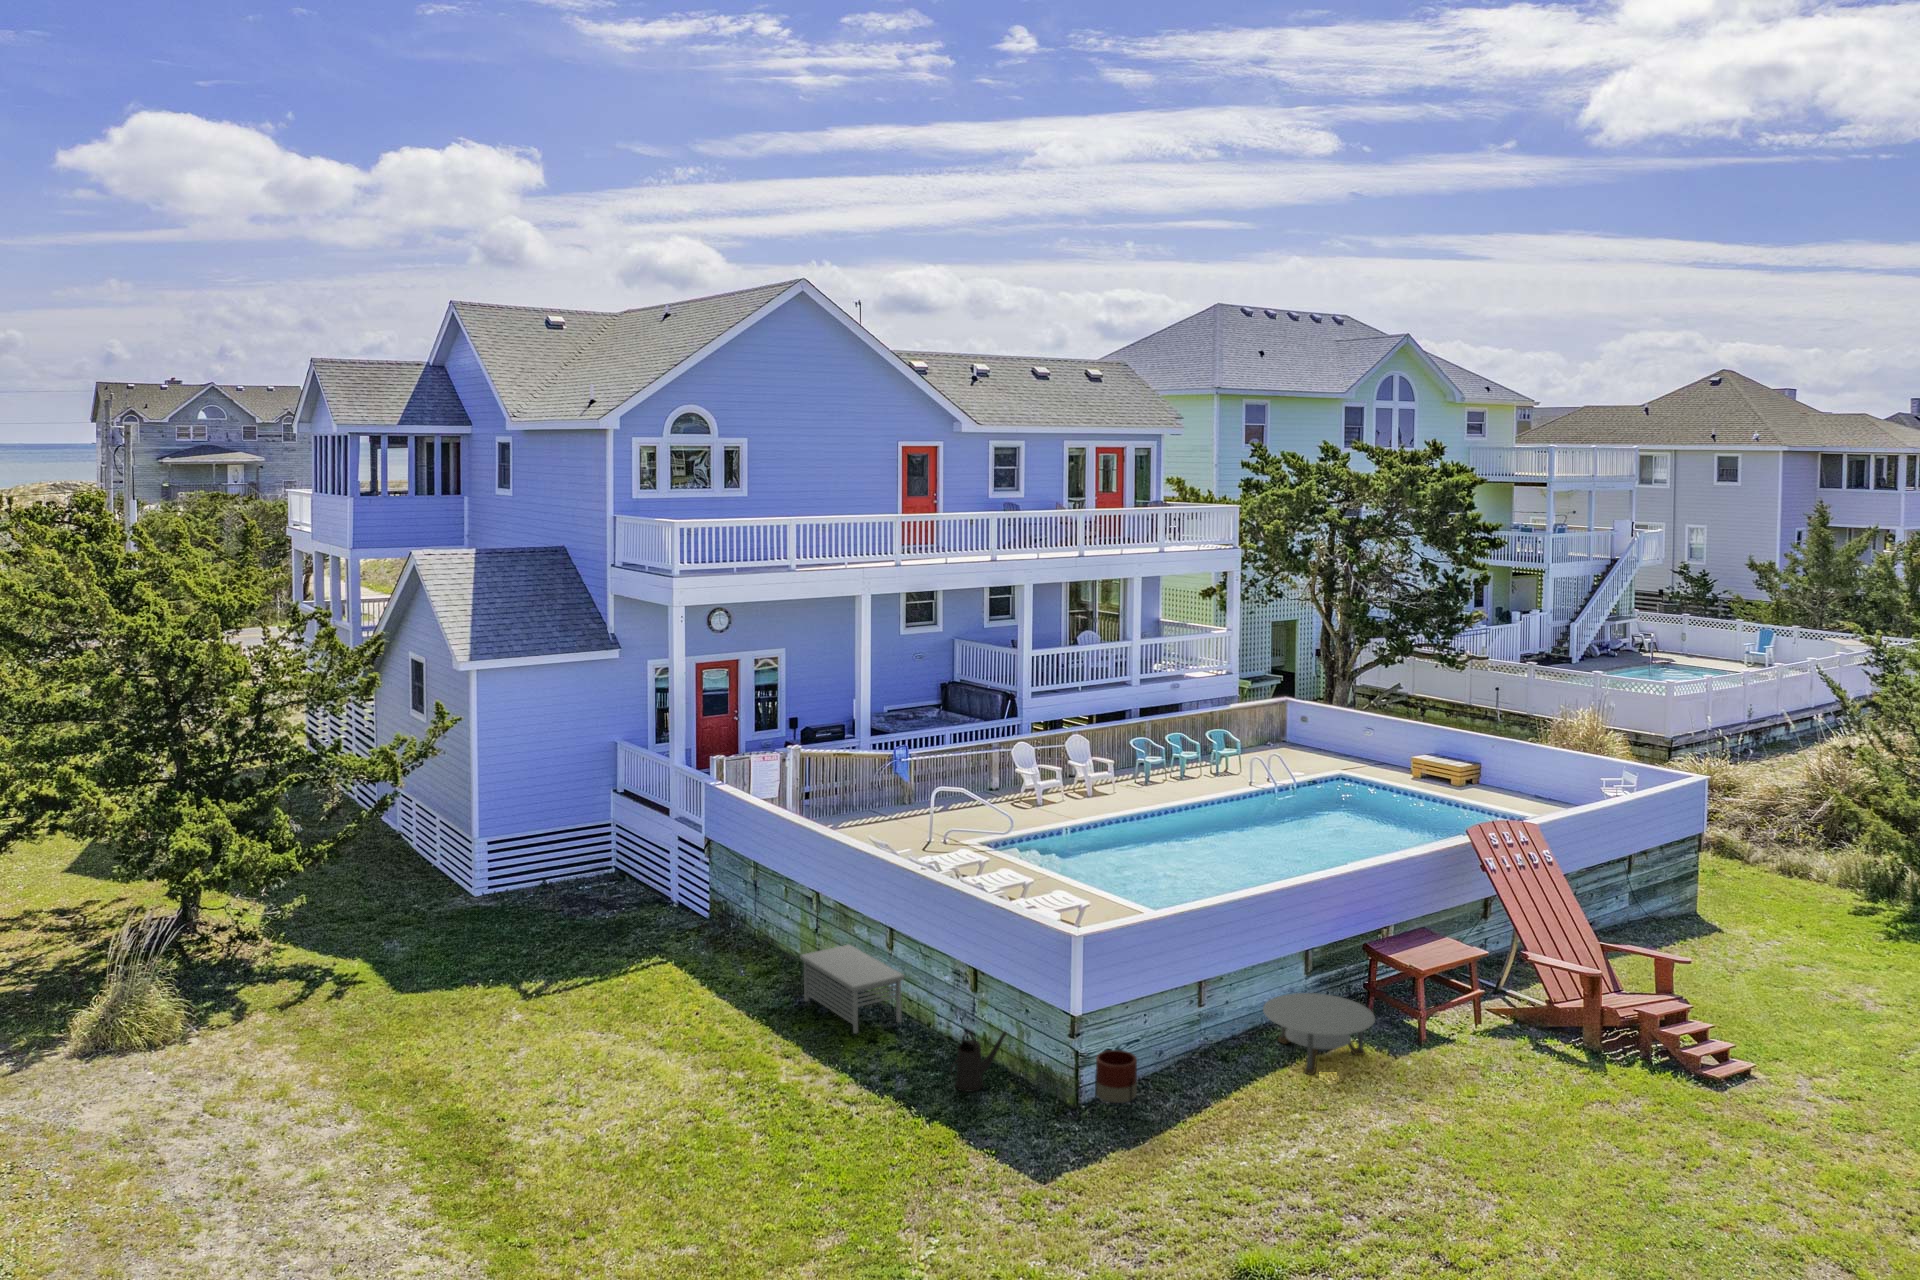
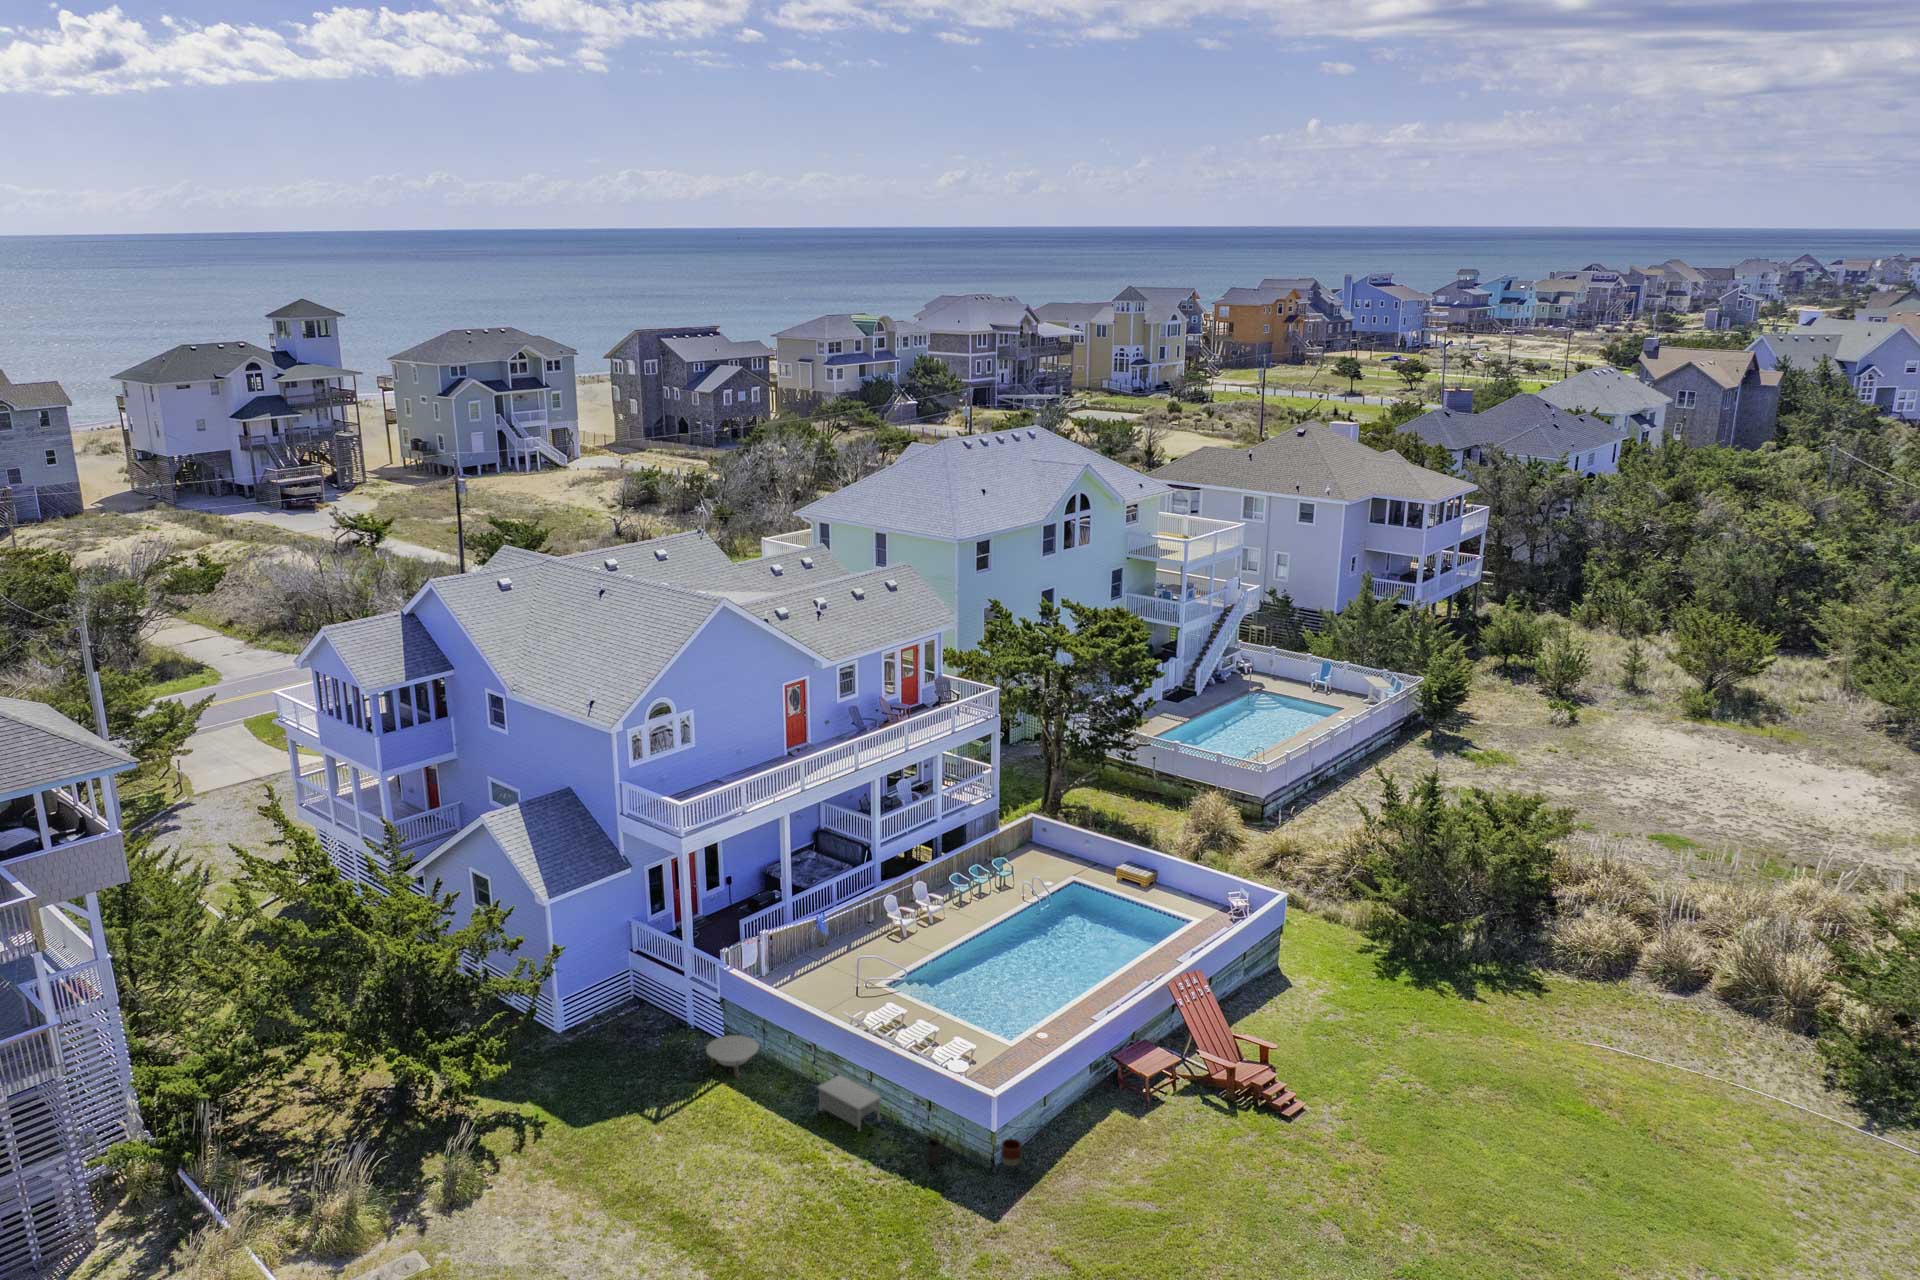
round table: present [1263,993,1375,1075] -> present [706,1035,759,1079]

